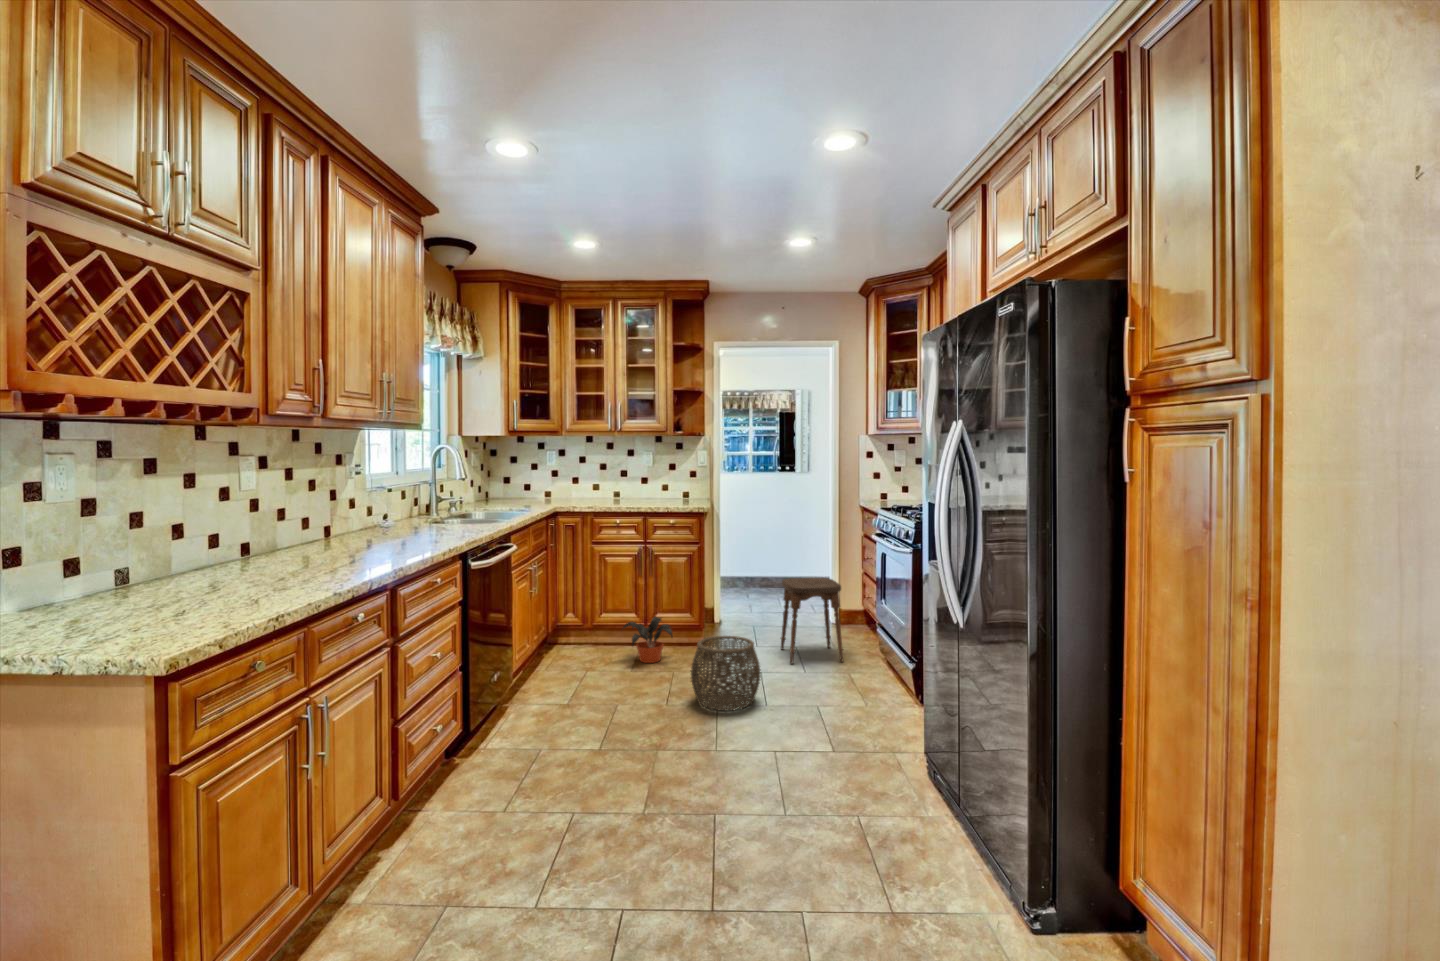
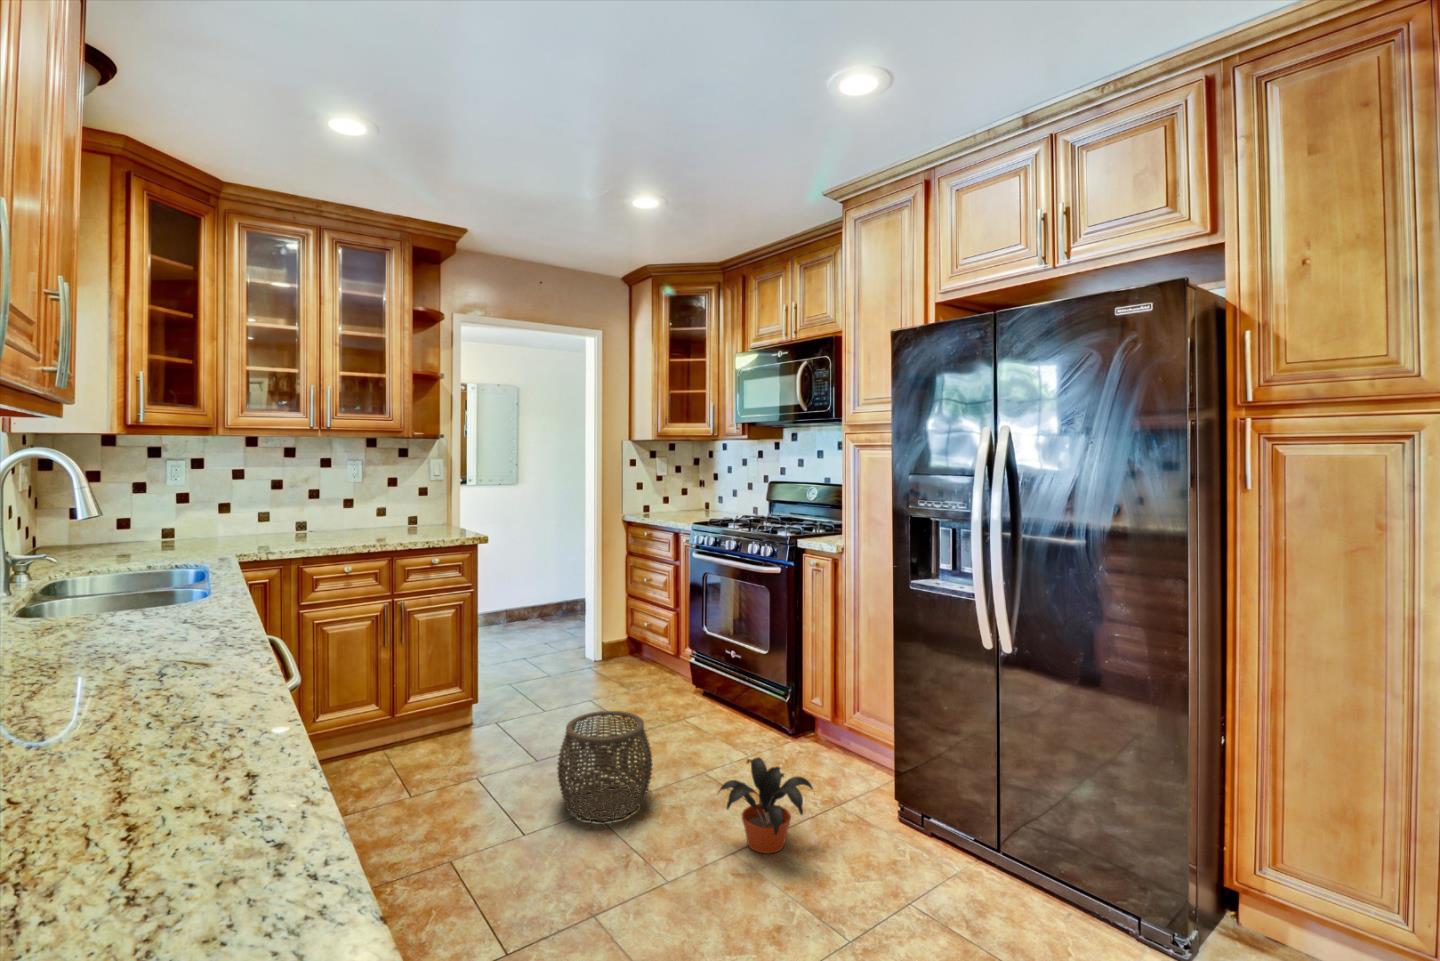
stool: present [781,578,843,663] -> none [583,615,670,727]
potted plant: present [623,617,673,663] -> present [719,757,813,853]

